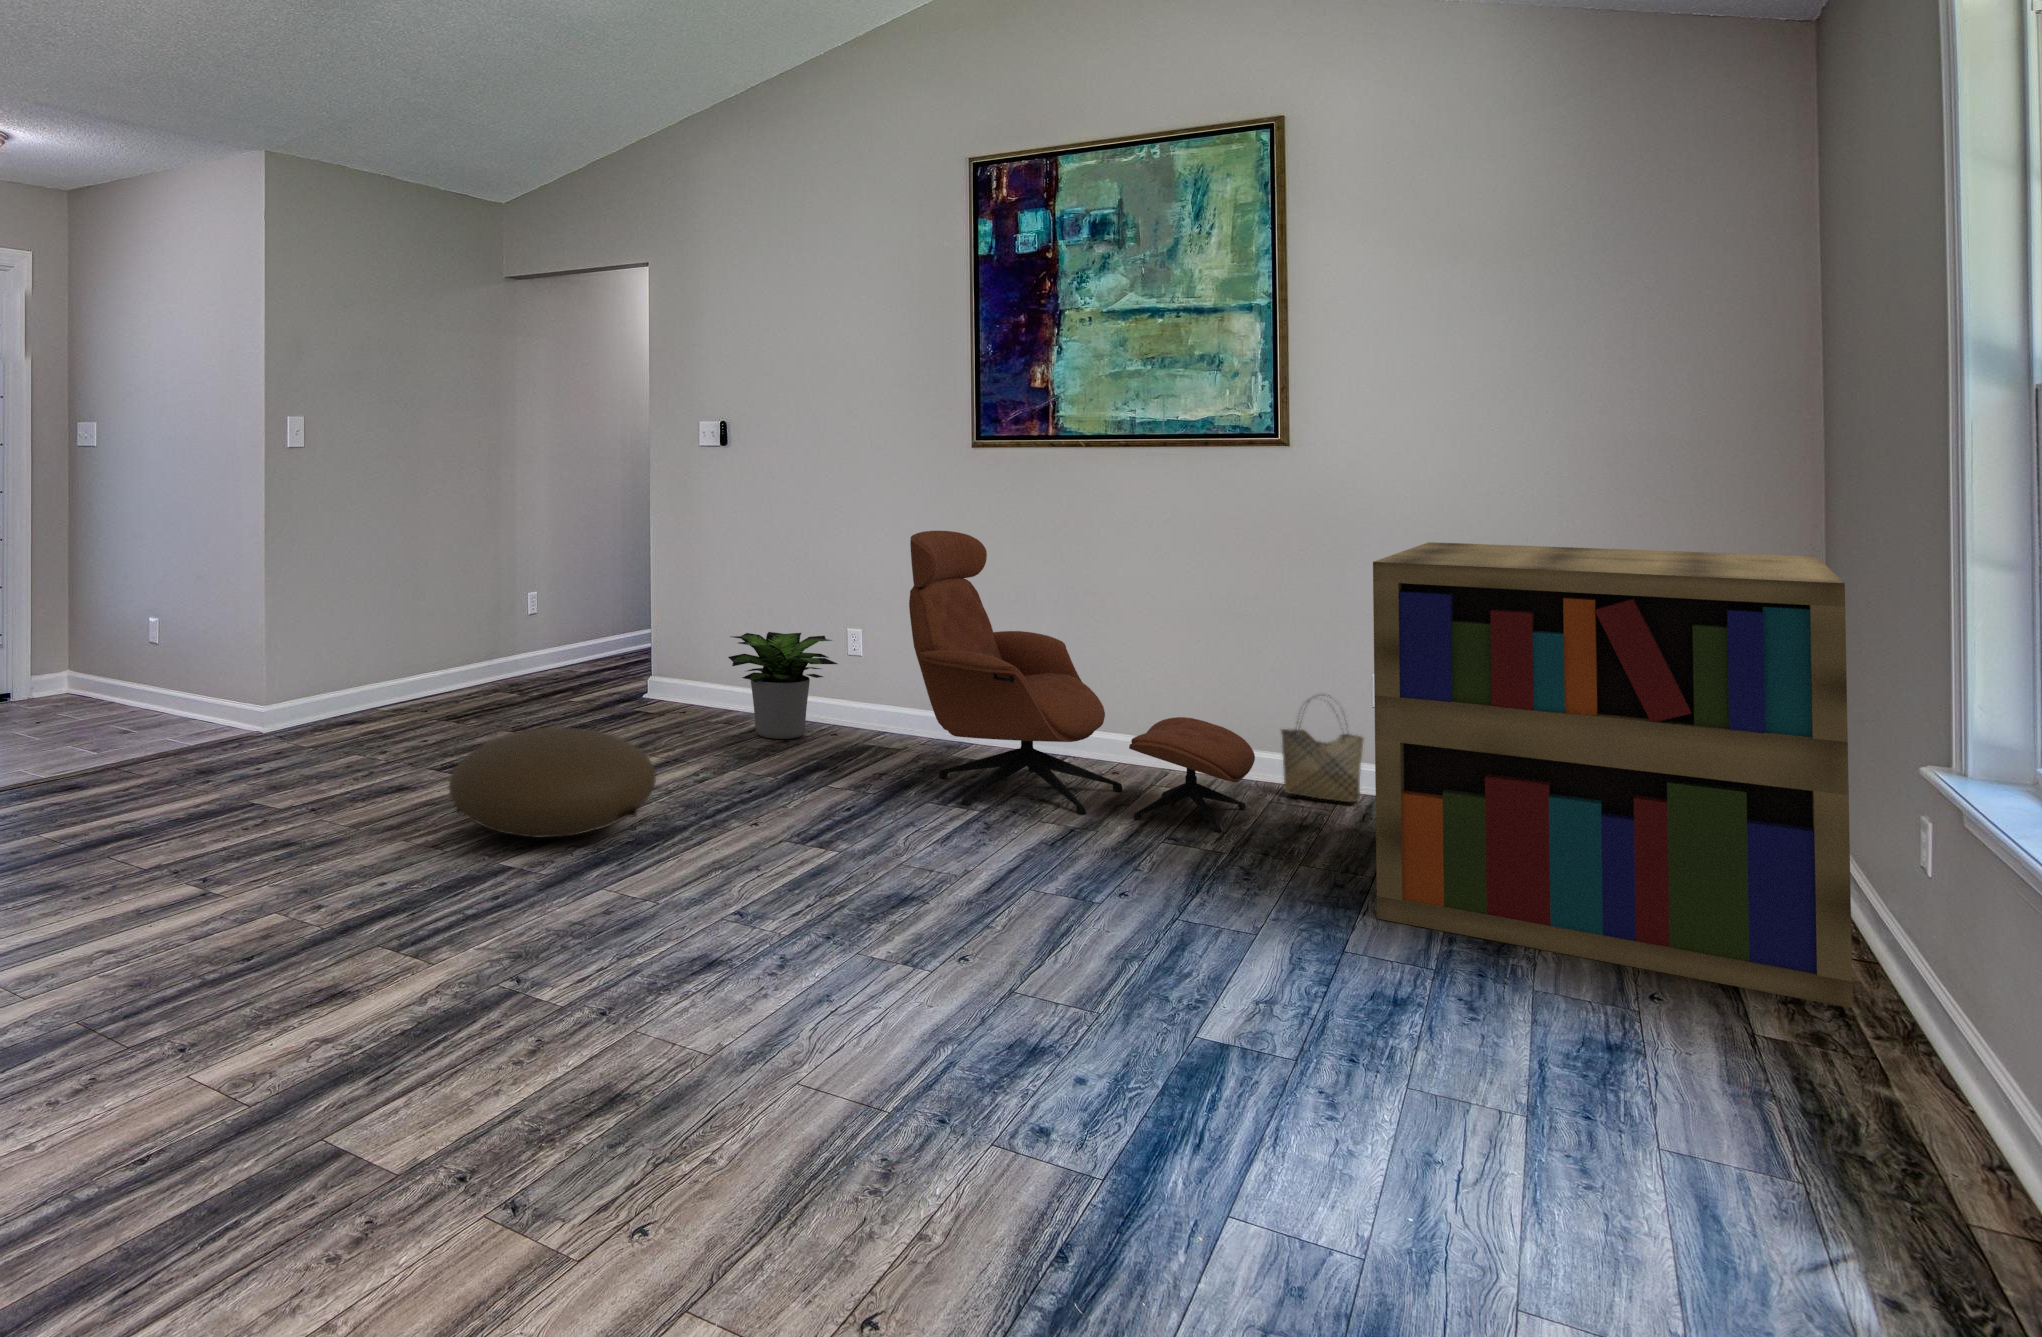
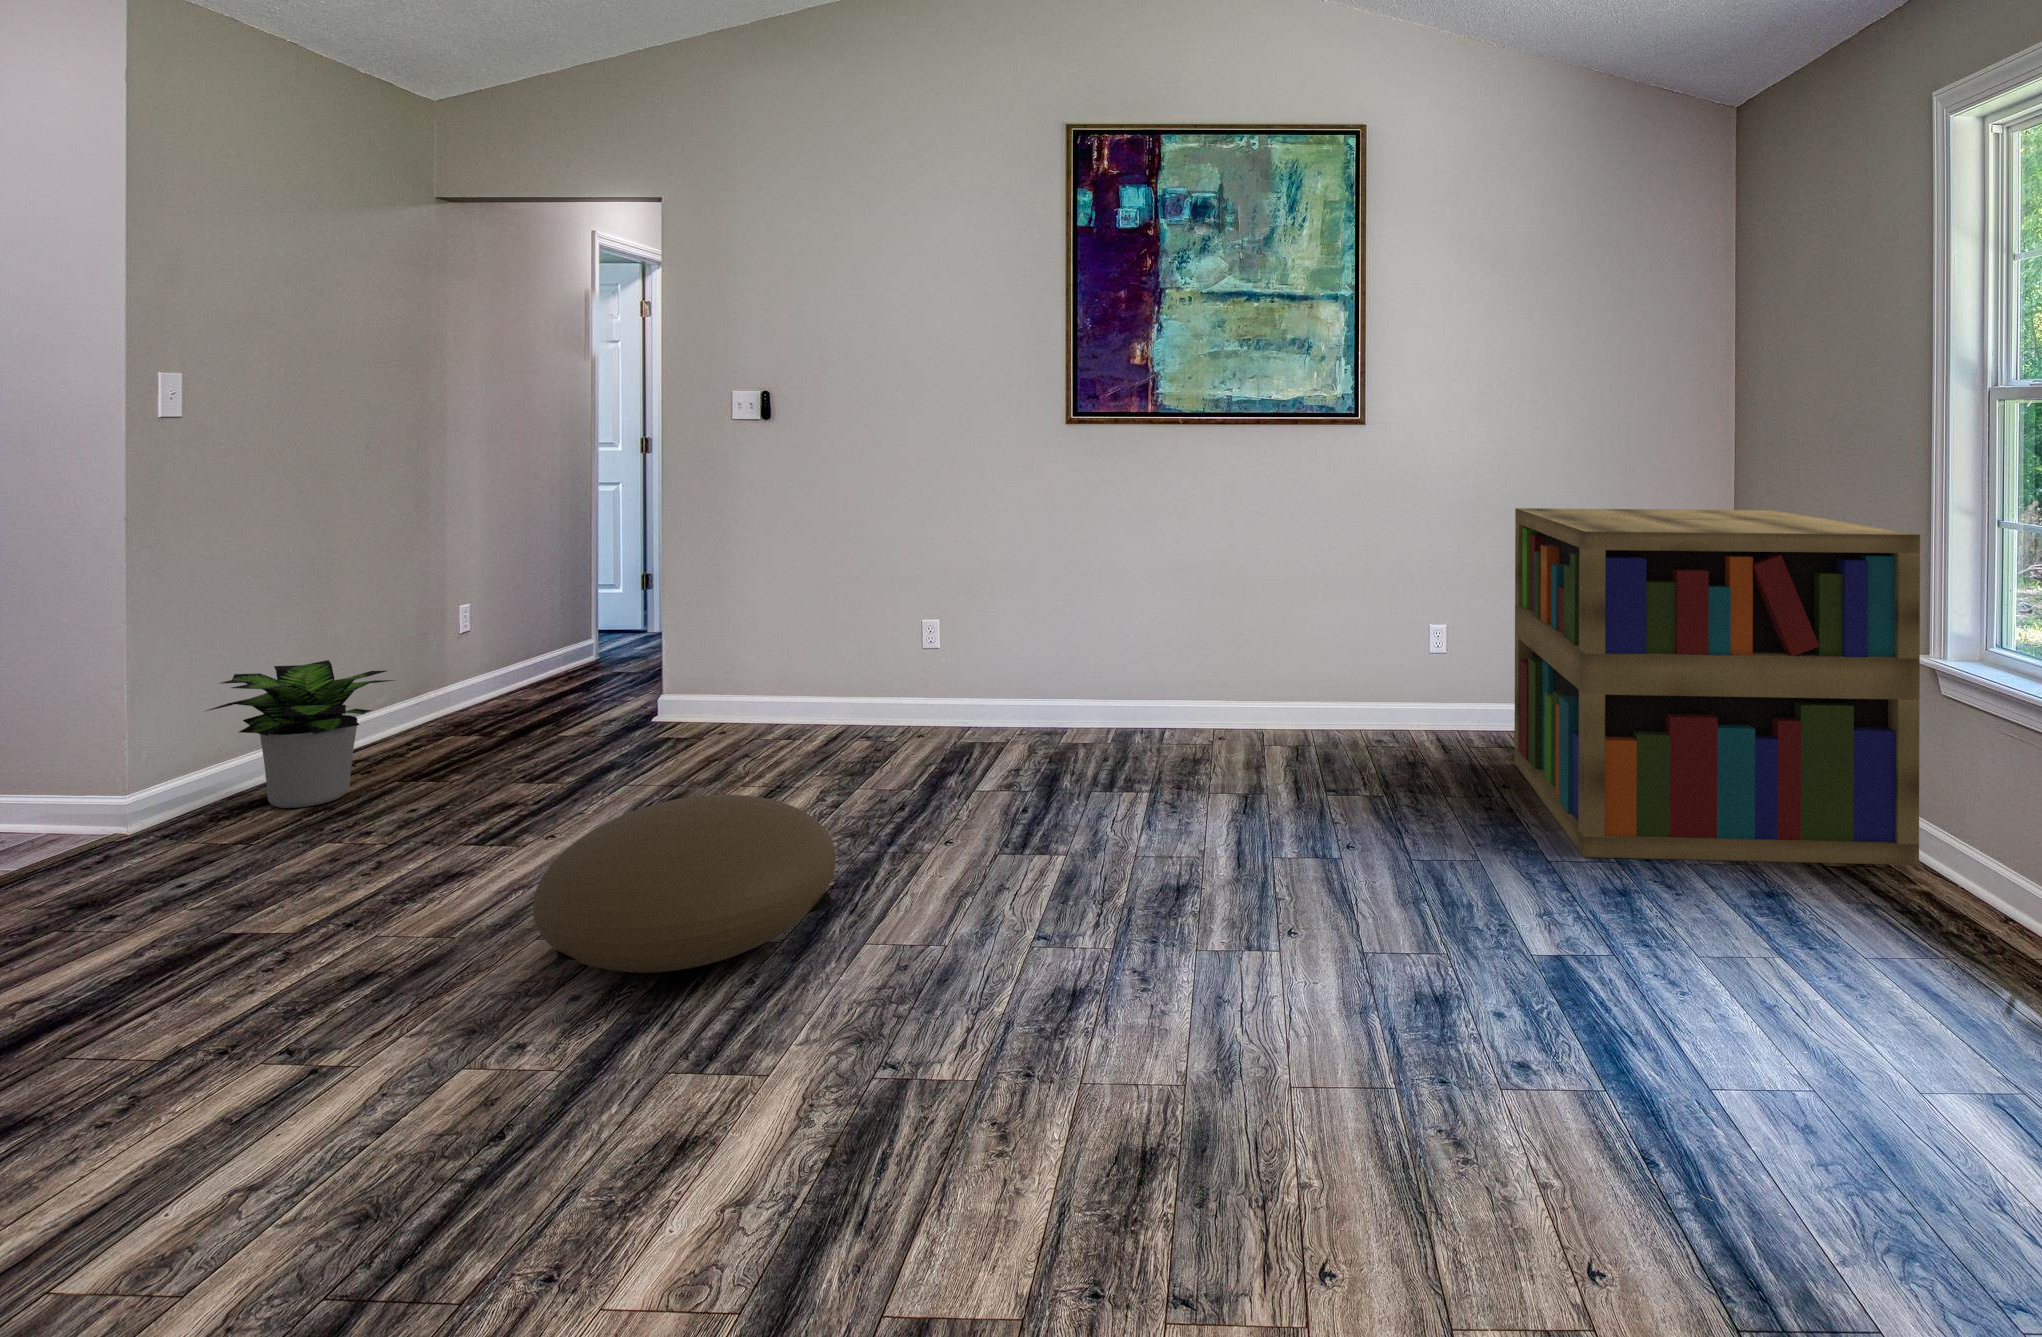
lounge chair: present [909,531,1255,832] -> none [1058,512,1383,802]
potted plant: present [728,632,838,739] -> present [206,660,393,808]
woven basket: present [1281,695,1364,802] -> none [1365,644,1430,738]

